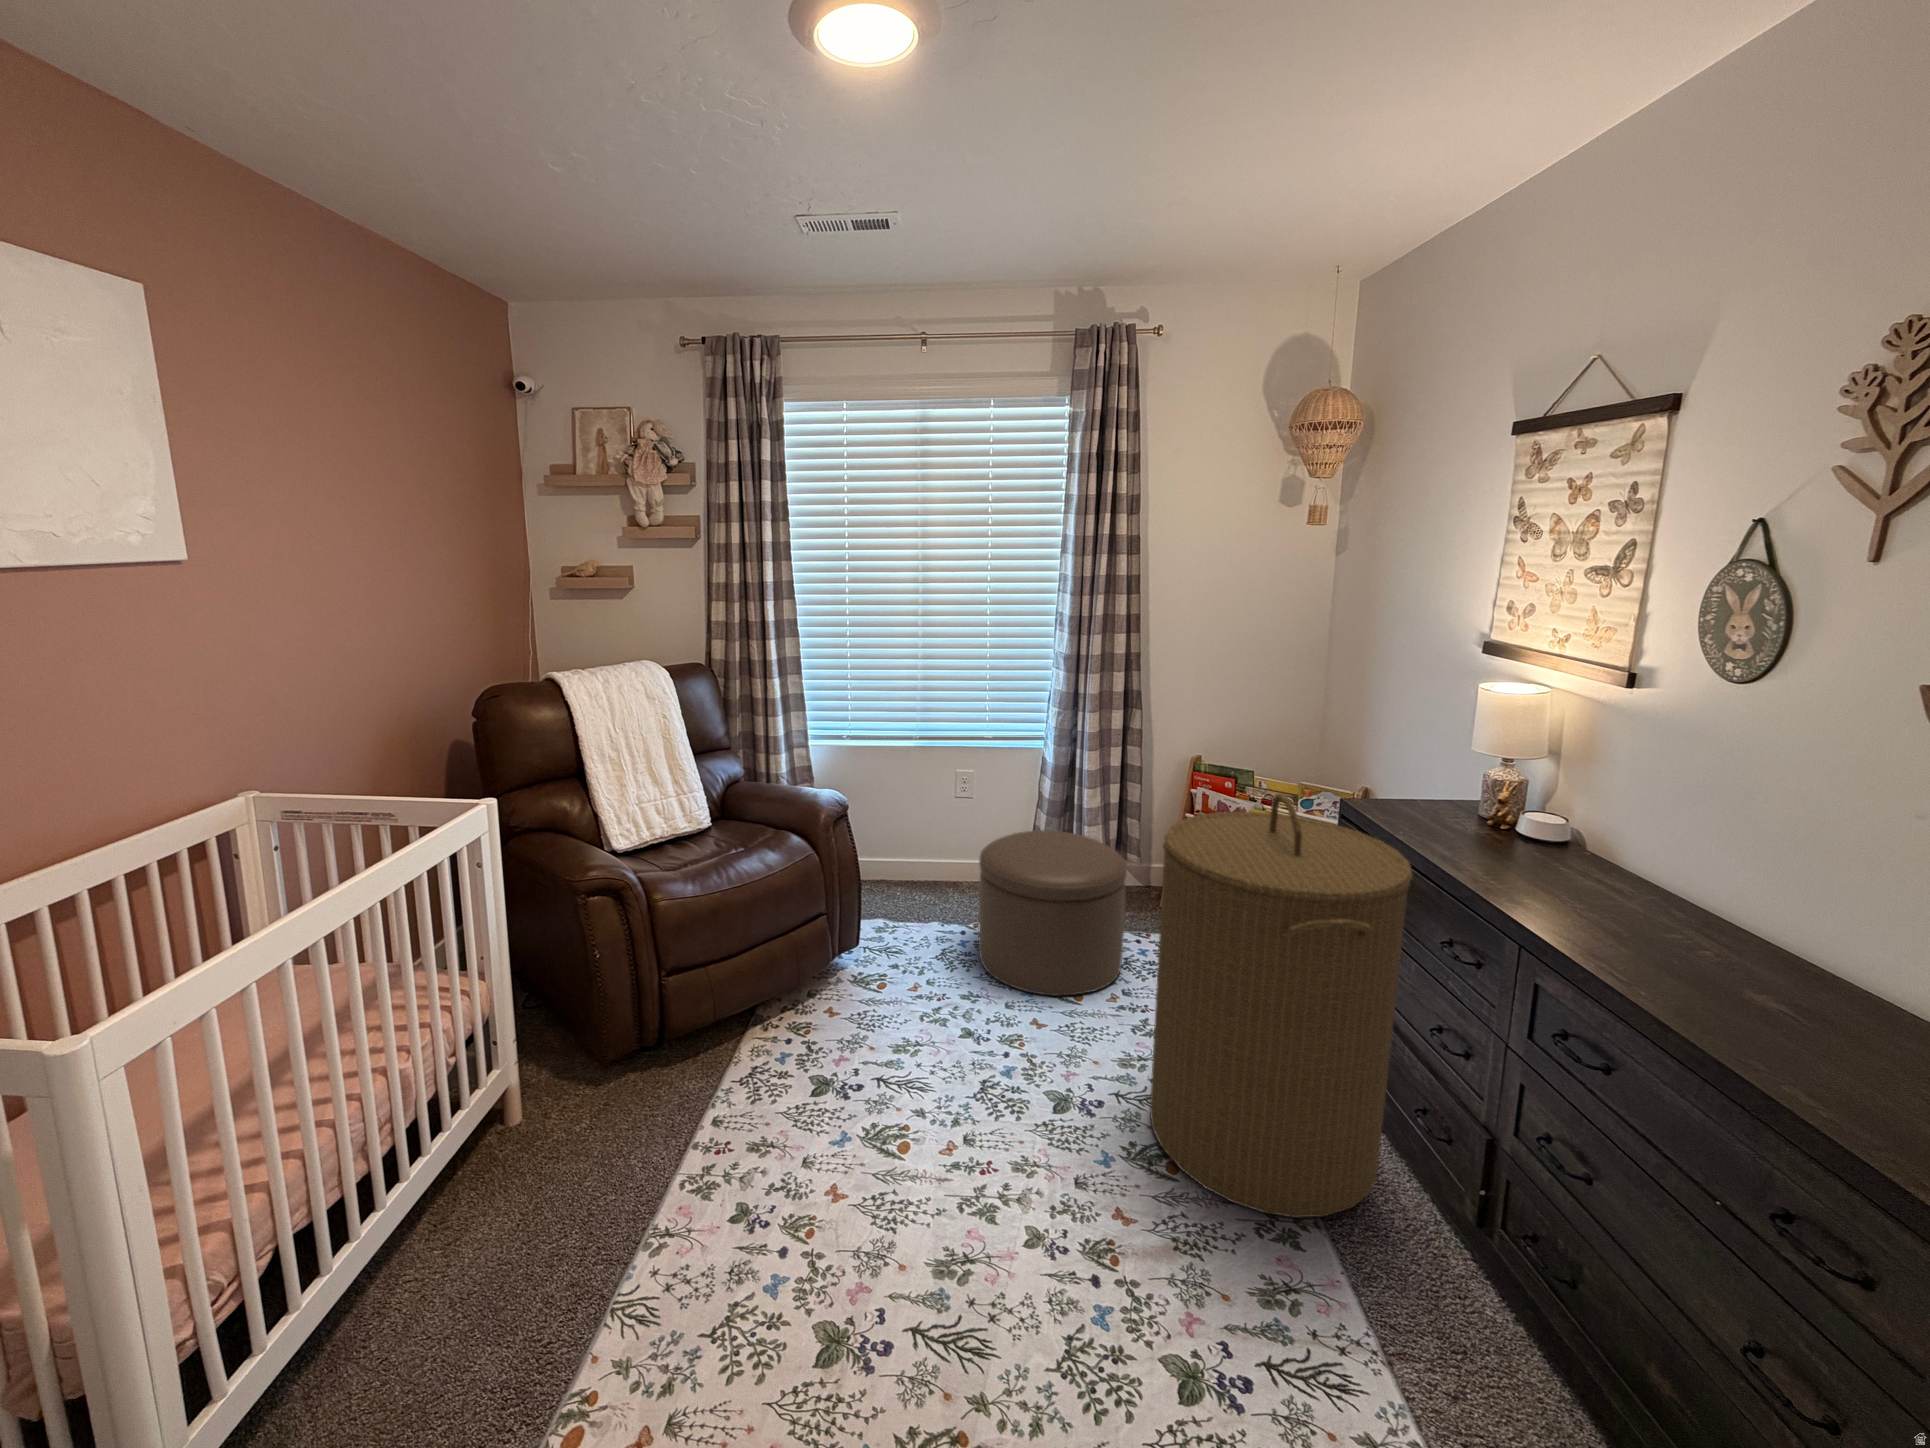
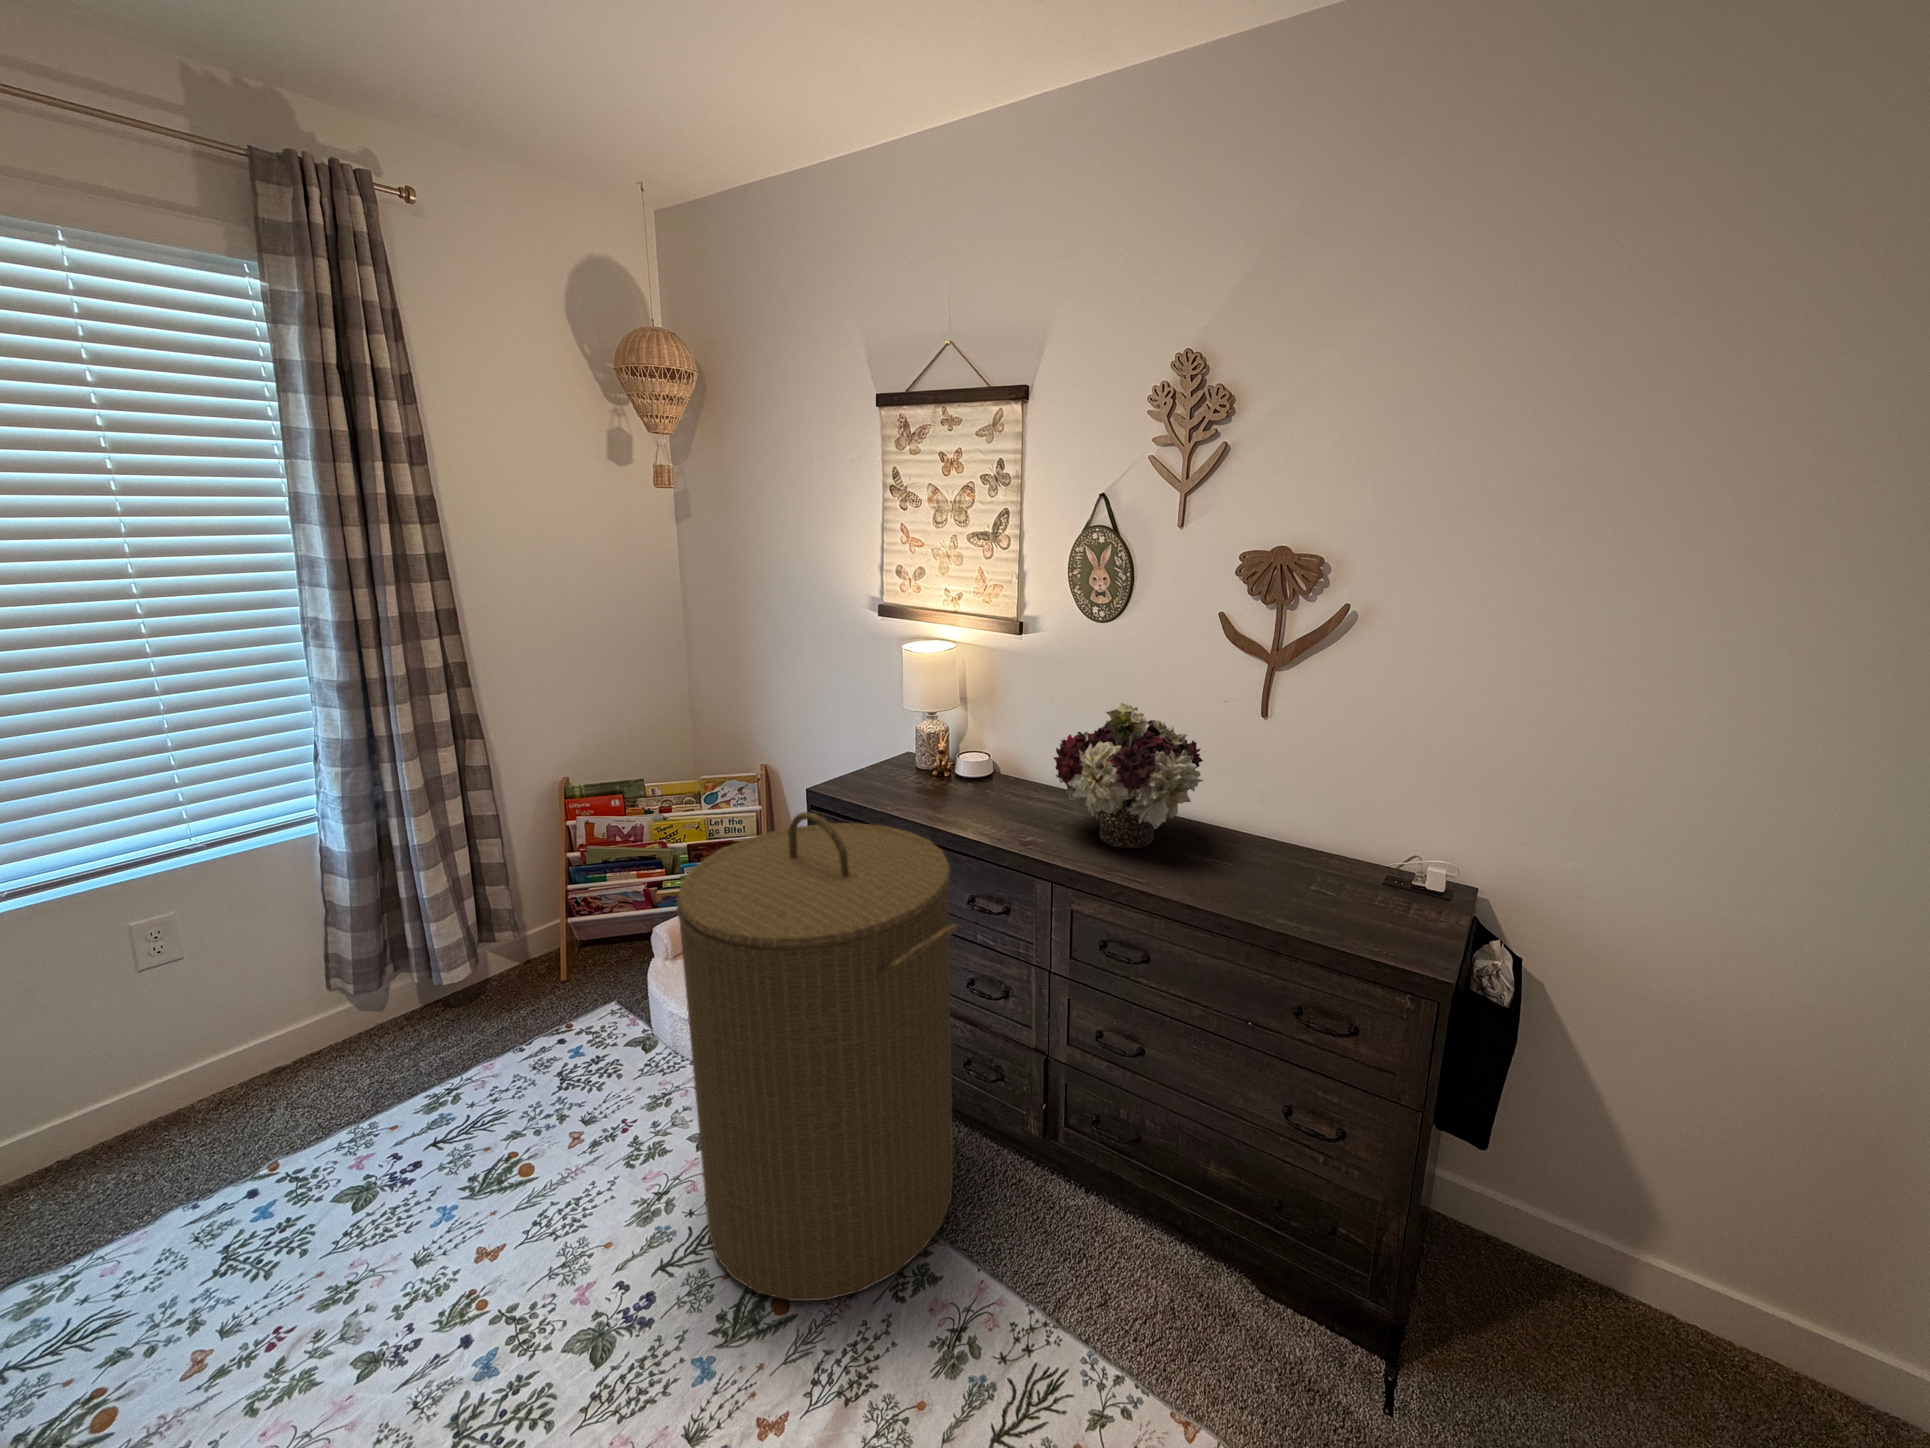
flower arrangement: none [1568,775,1807,958] -> present [1054,703,1203,848]
ottoman: present [978,830,1127,996] -> none [274,941,562,1229]

